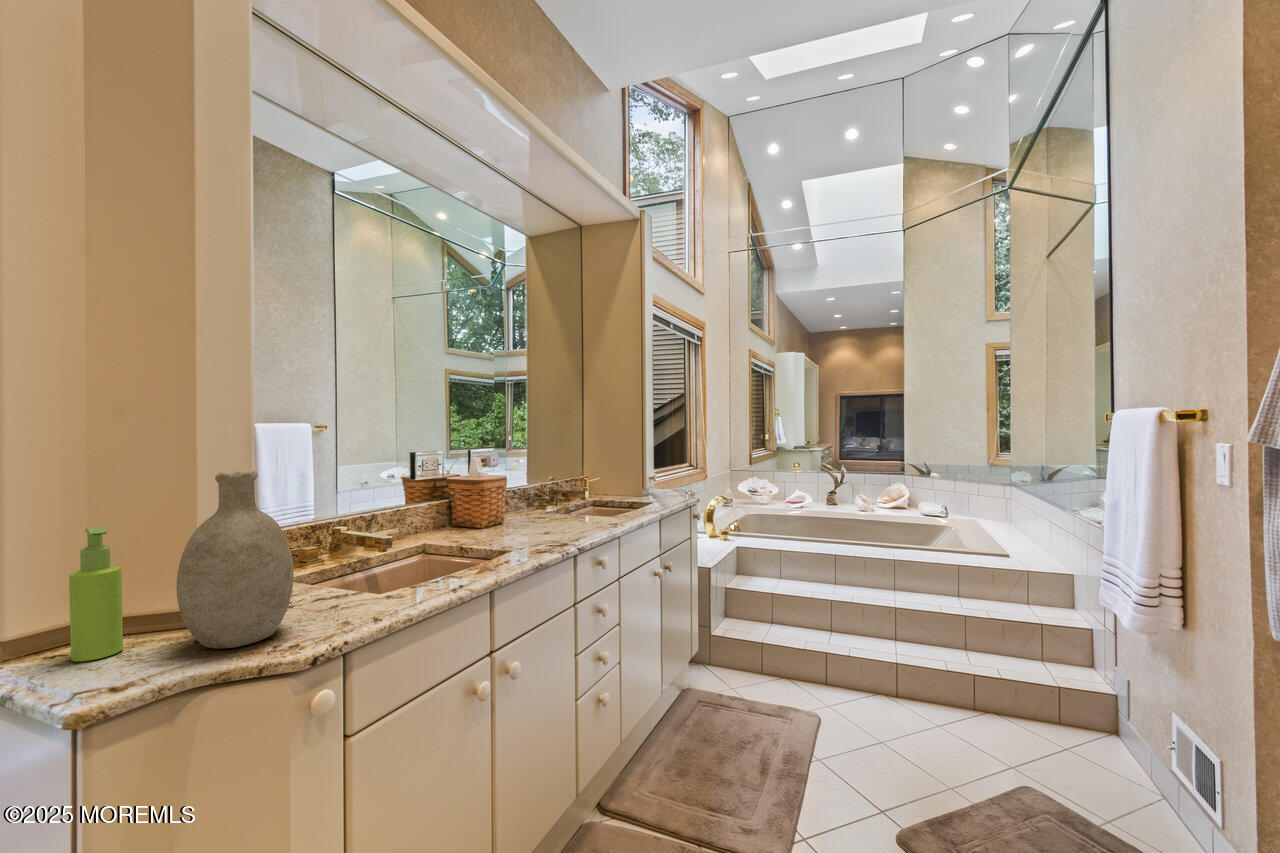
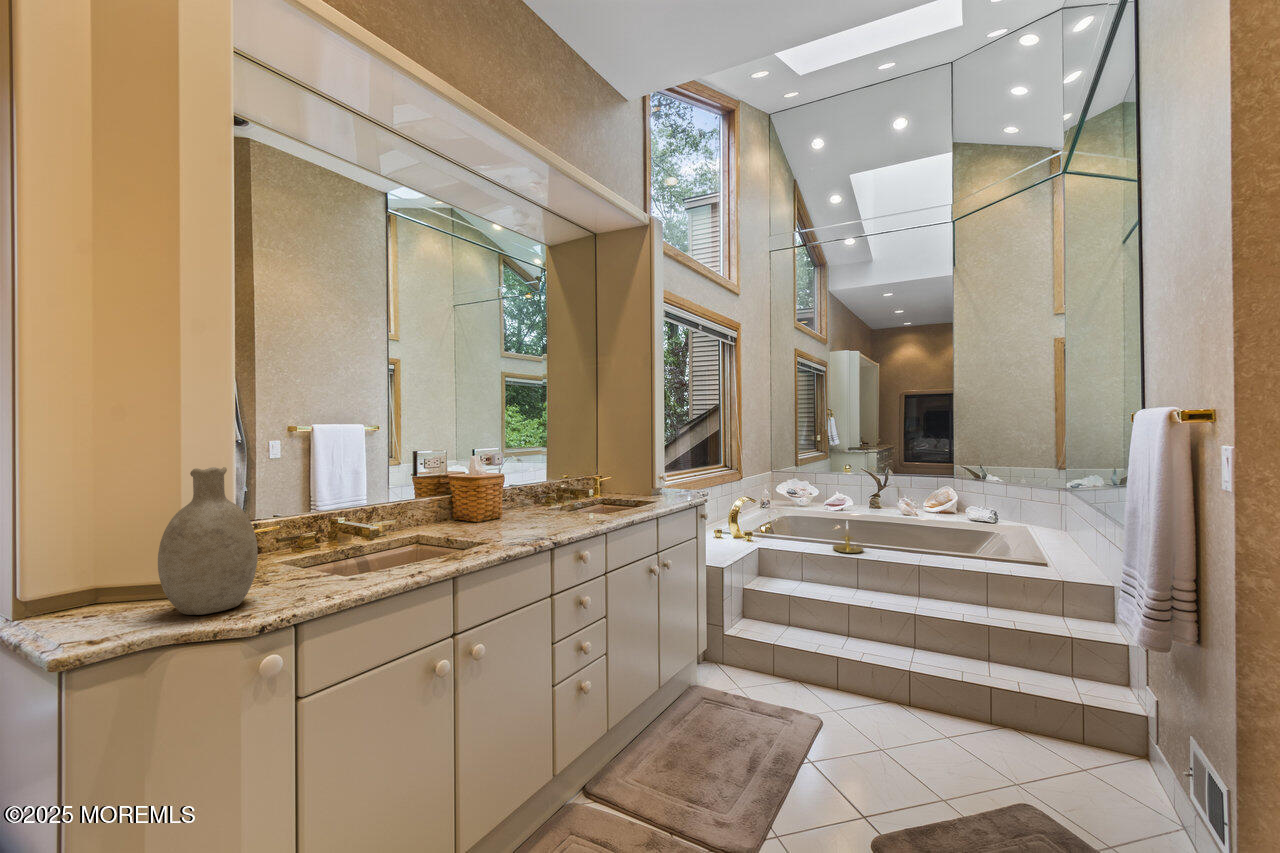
candle holder: none [807,518,841,550] -> present [833,524,863,553]
soap dispenser: present [69,526,123,662] -> none [79,512,122,620]

